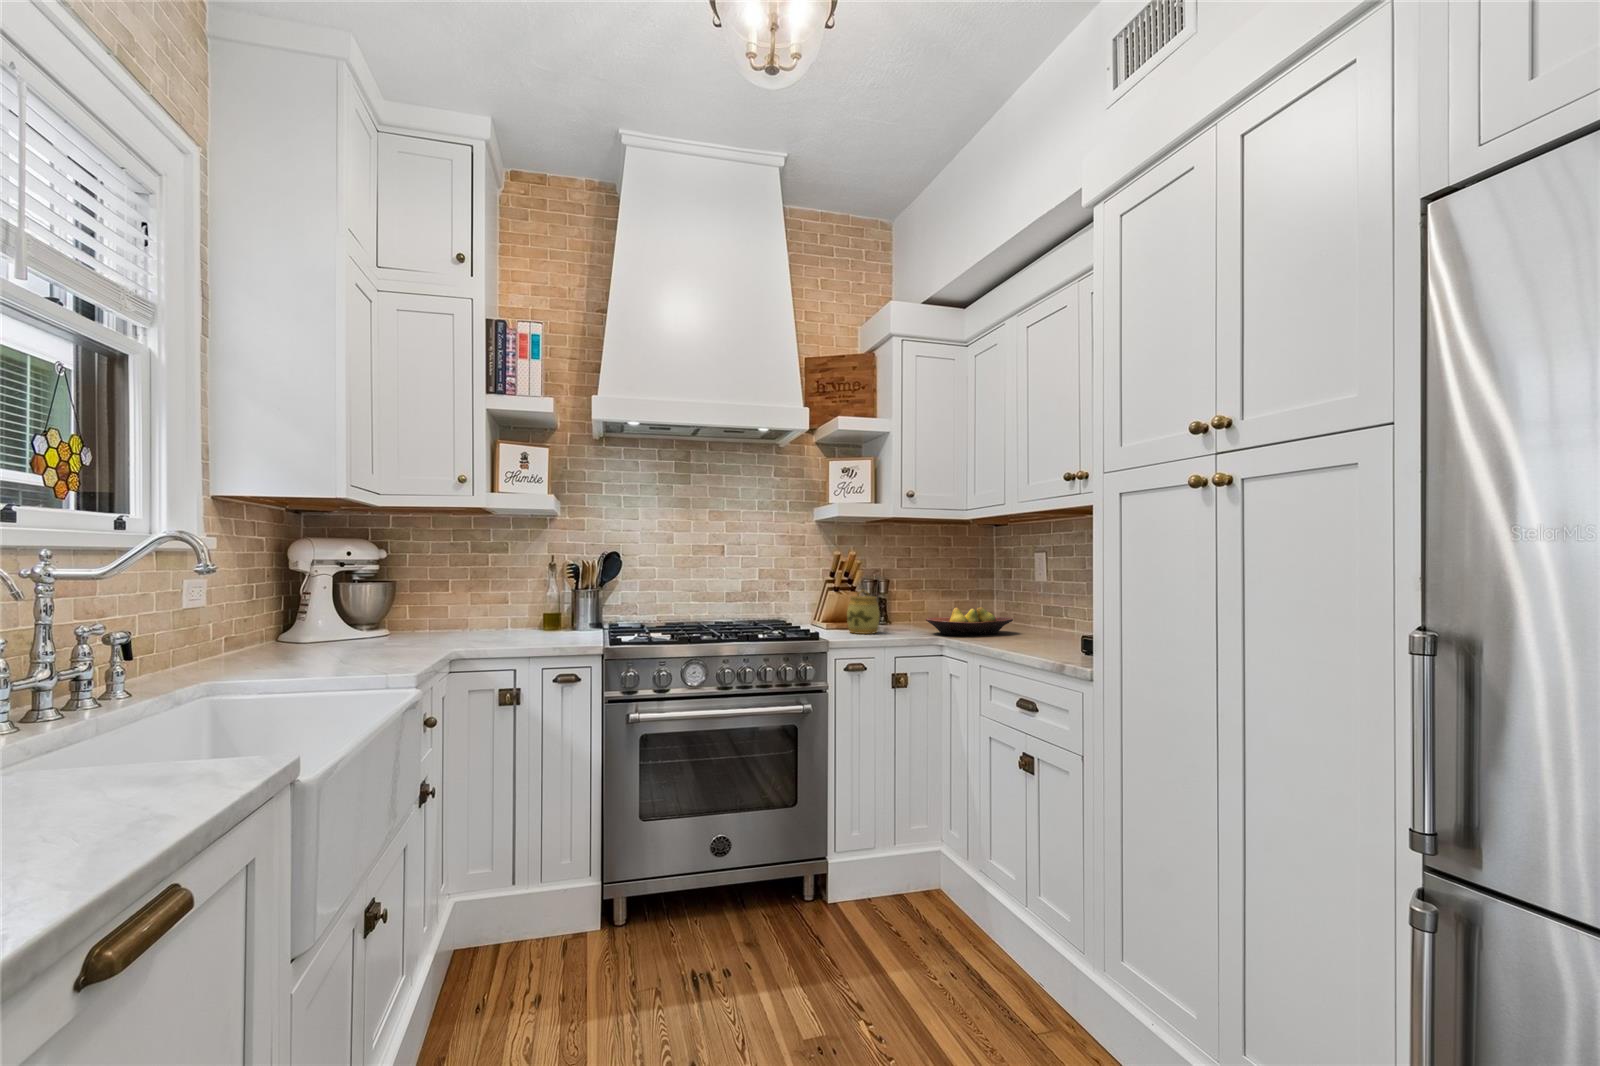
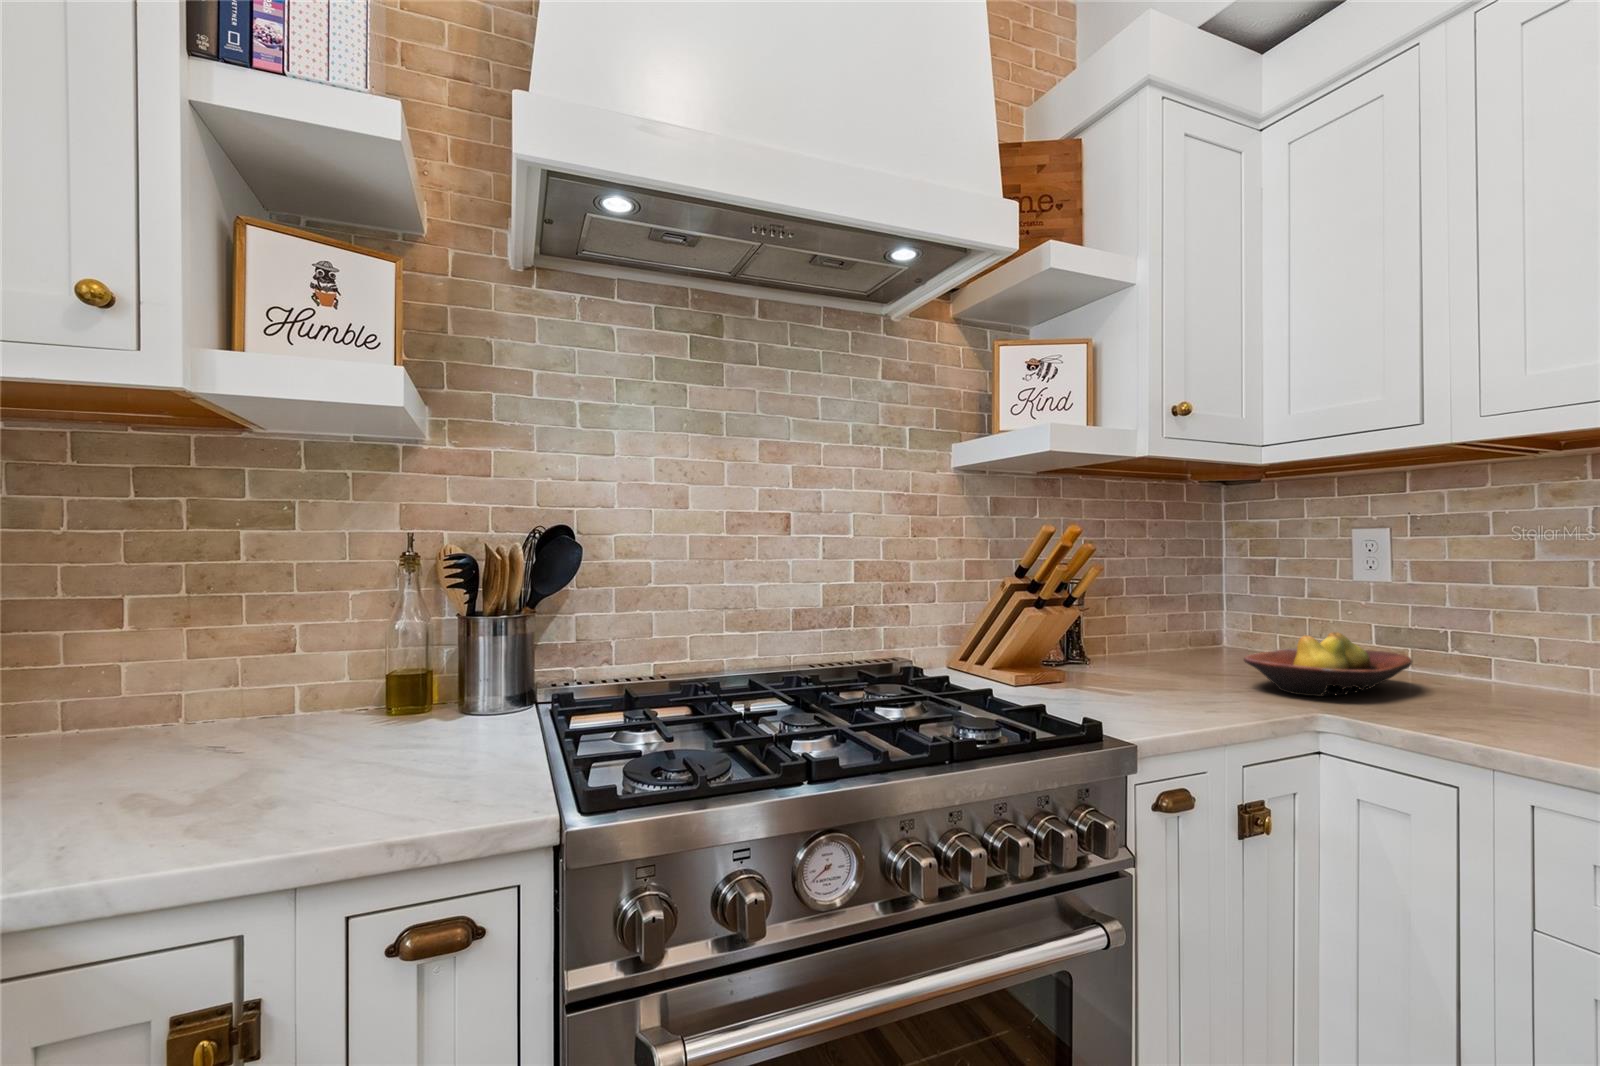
jar: present [847,590,880,634] -> none [1082,600,1162,699]

